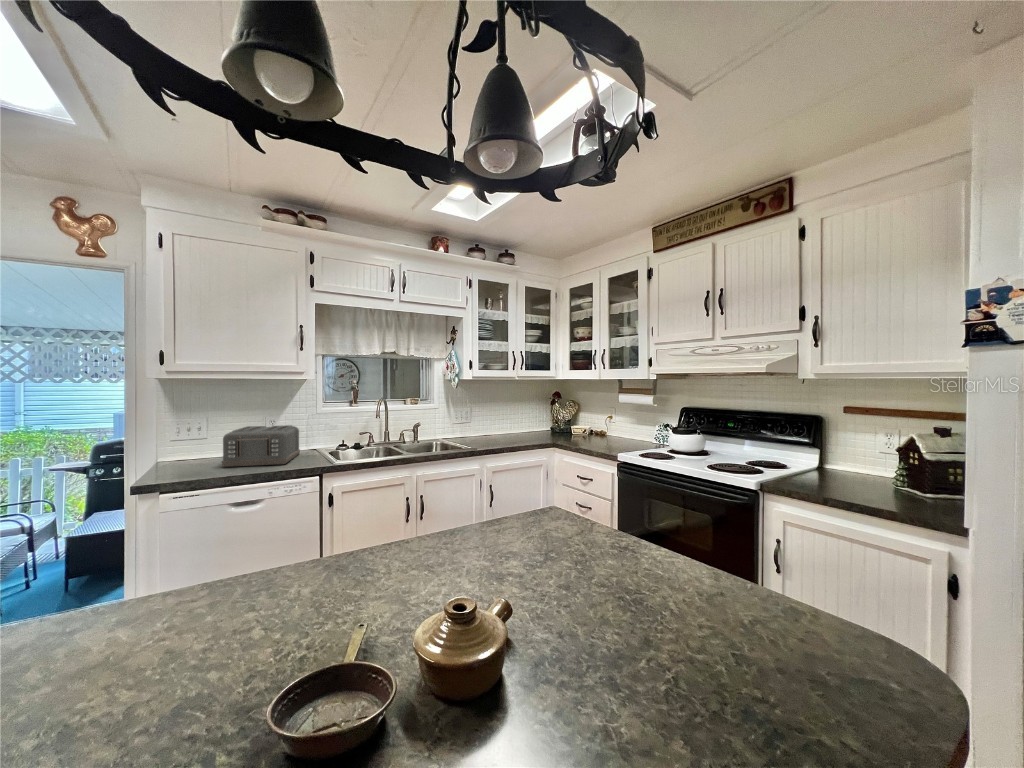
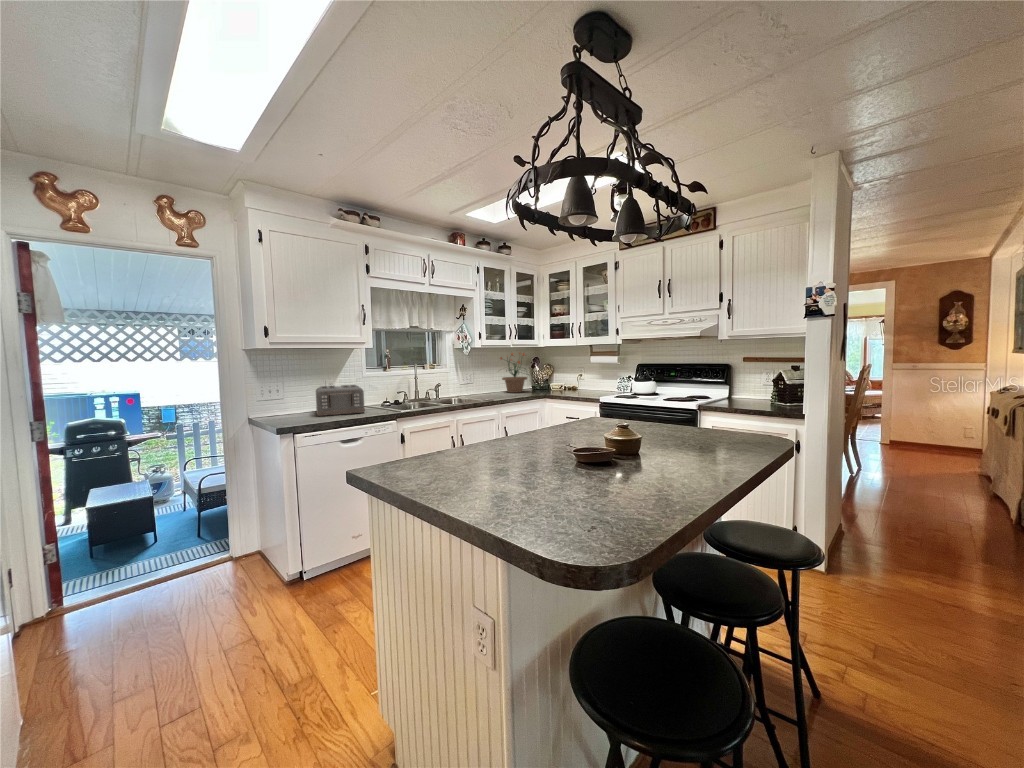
potted plant: none [501,386,540,438] -> present [500,353,527,393]

